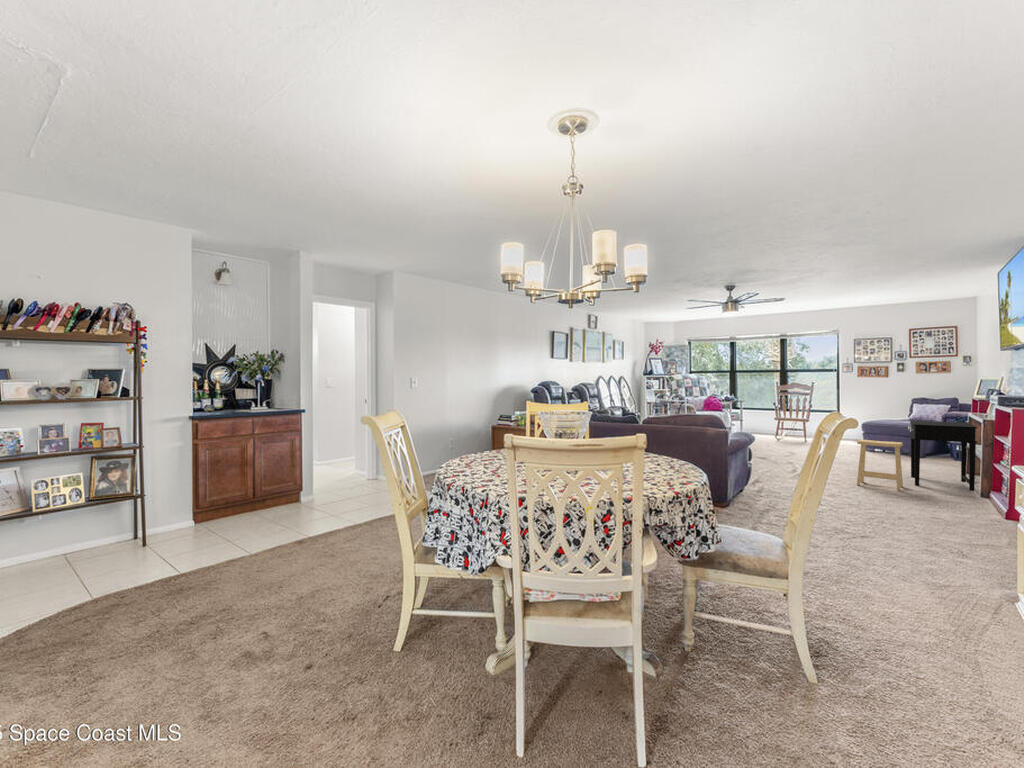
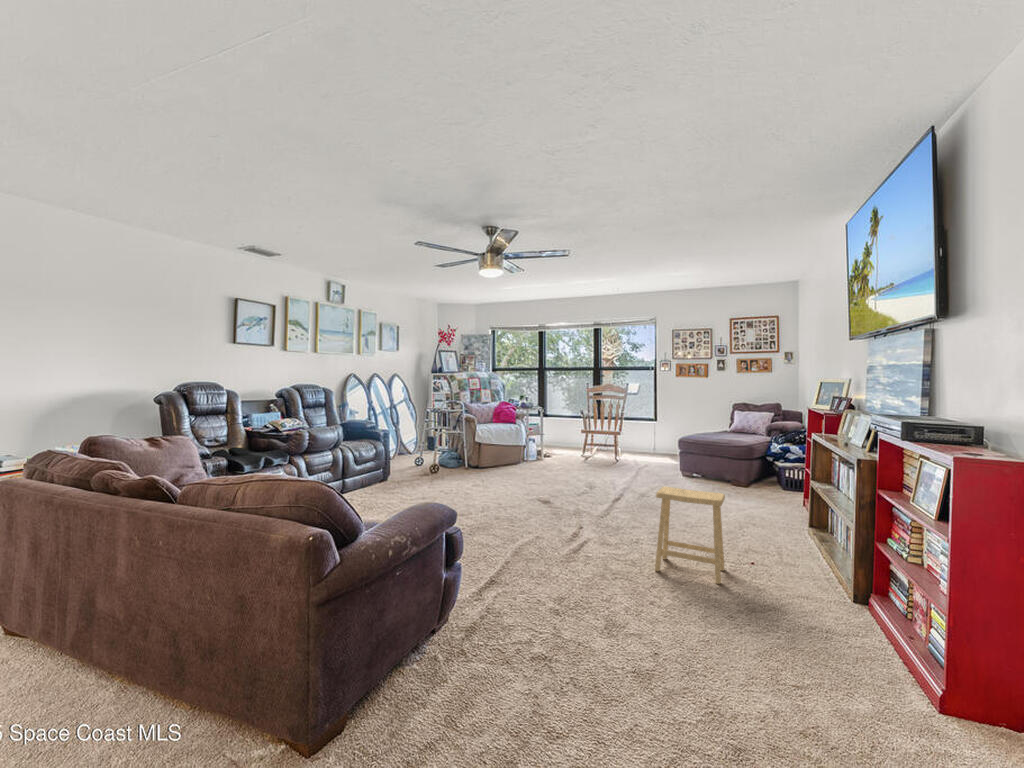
side table: present [908,420,977,491] -> none [732,447,833,574]

